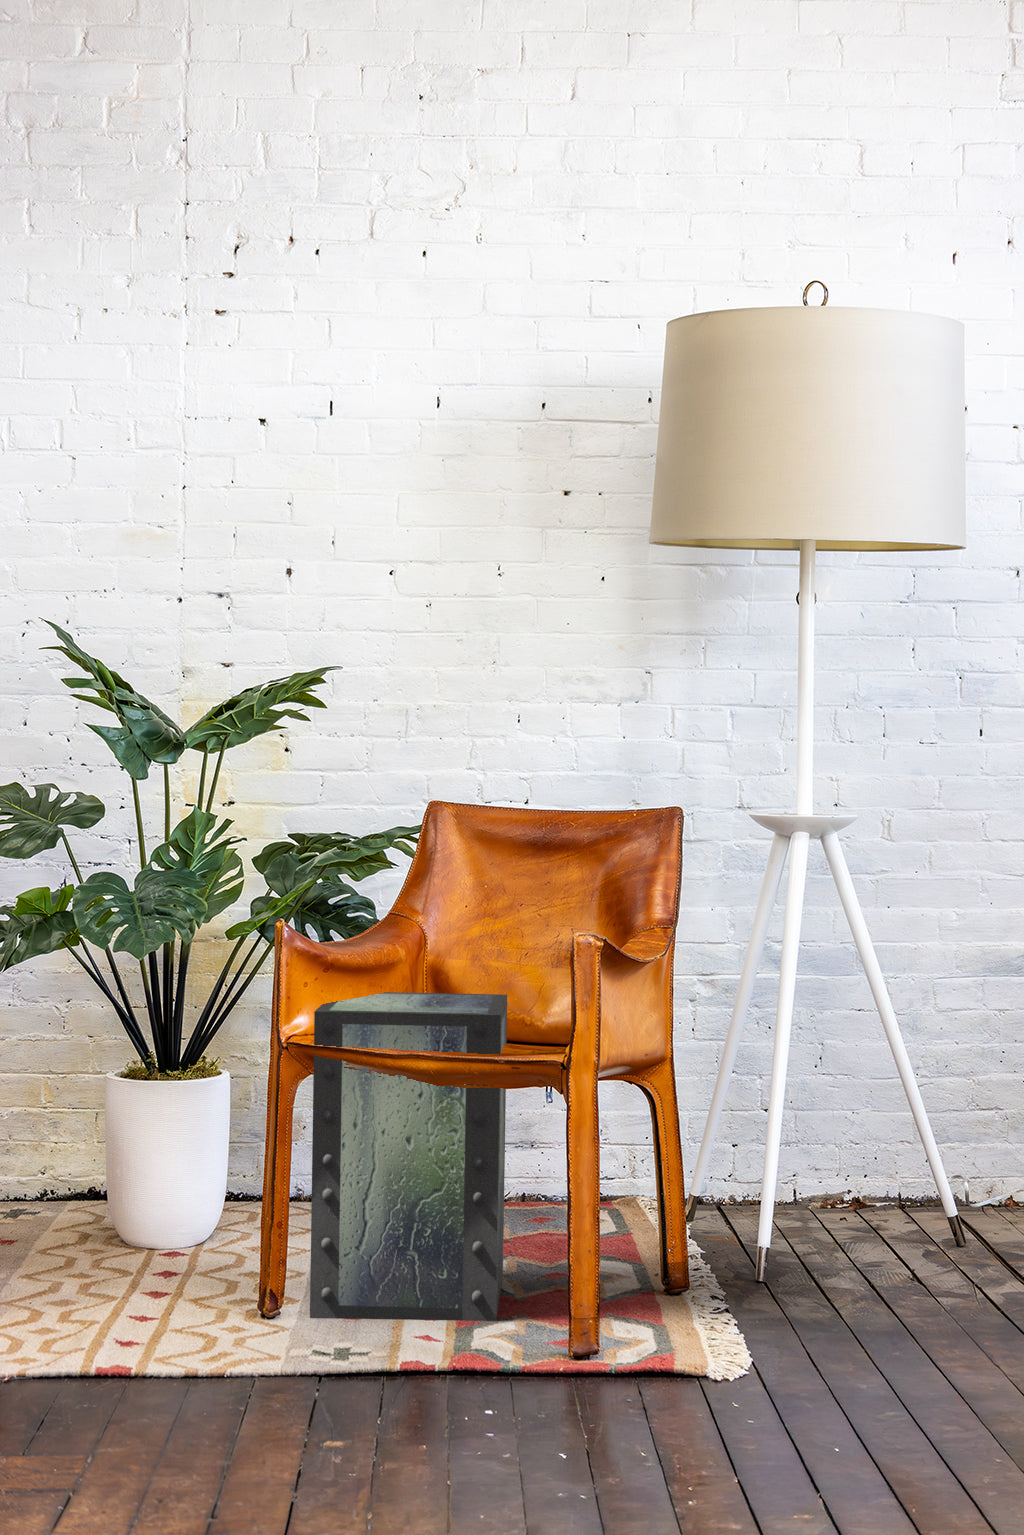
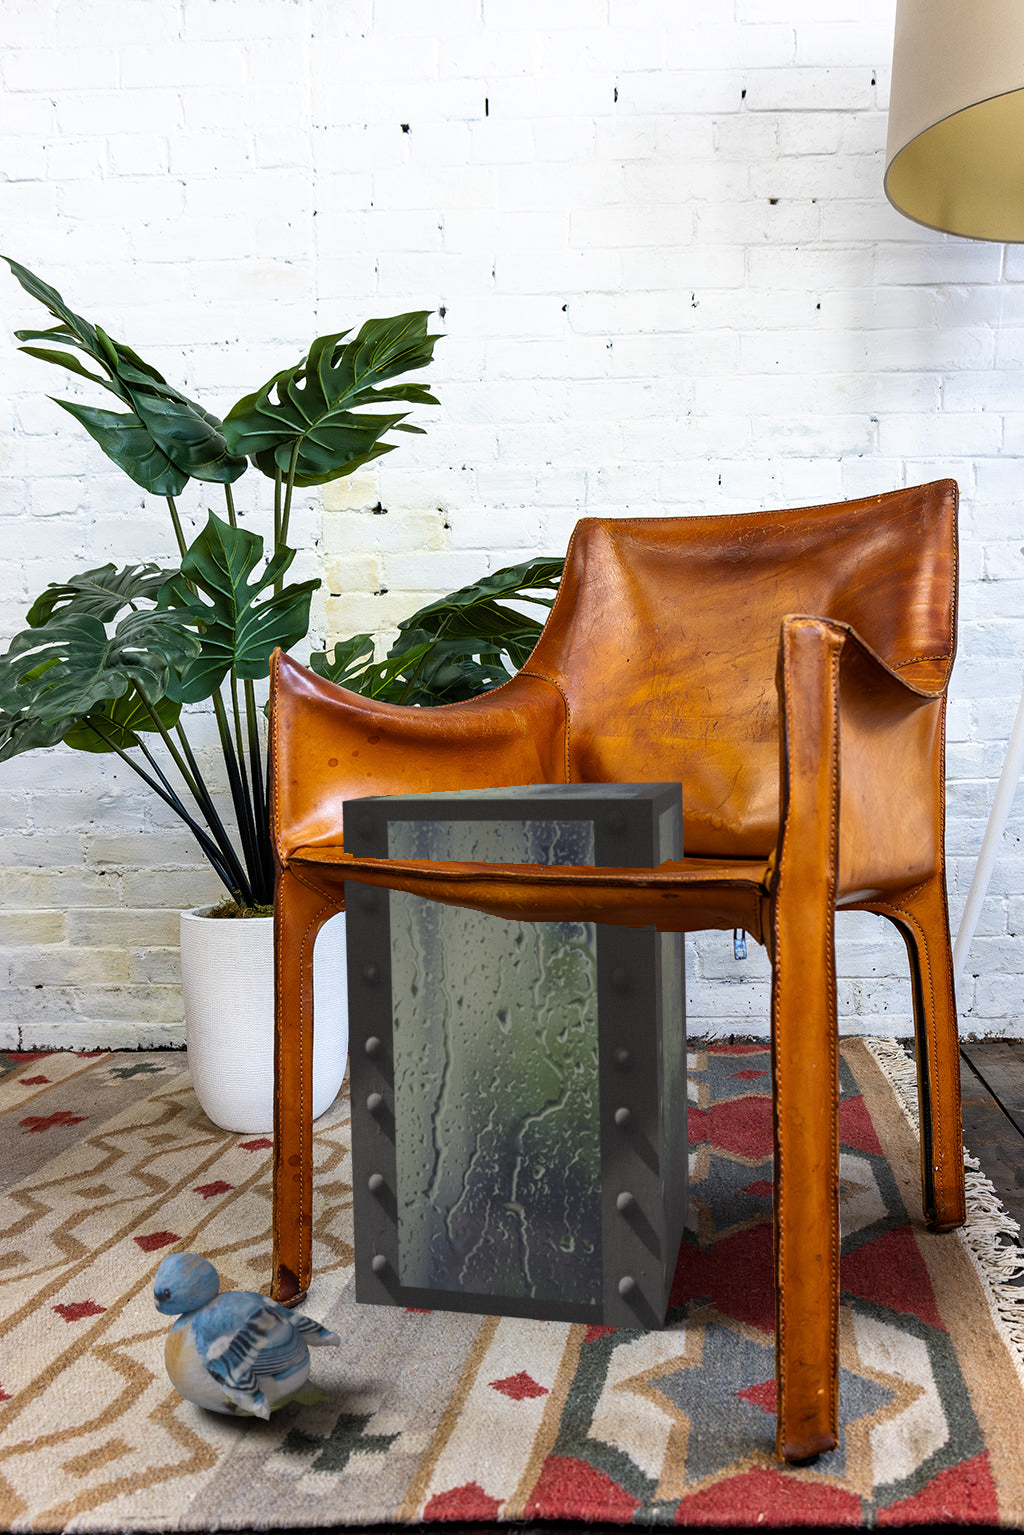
plush toy: none [223,1266,331,1348] -> present [153,1253,341,1420]

